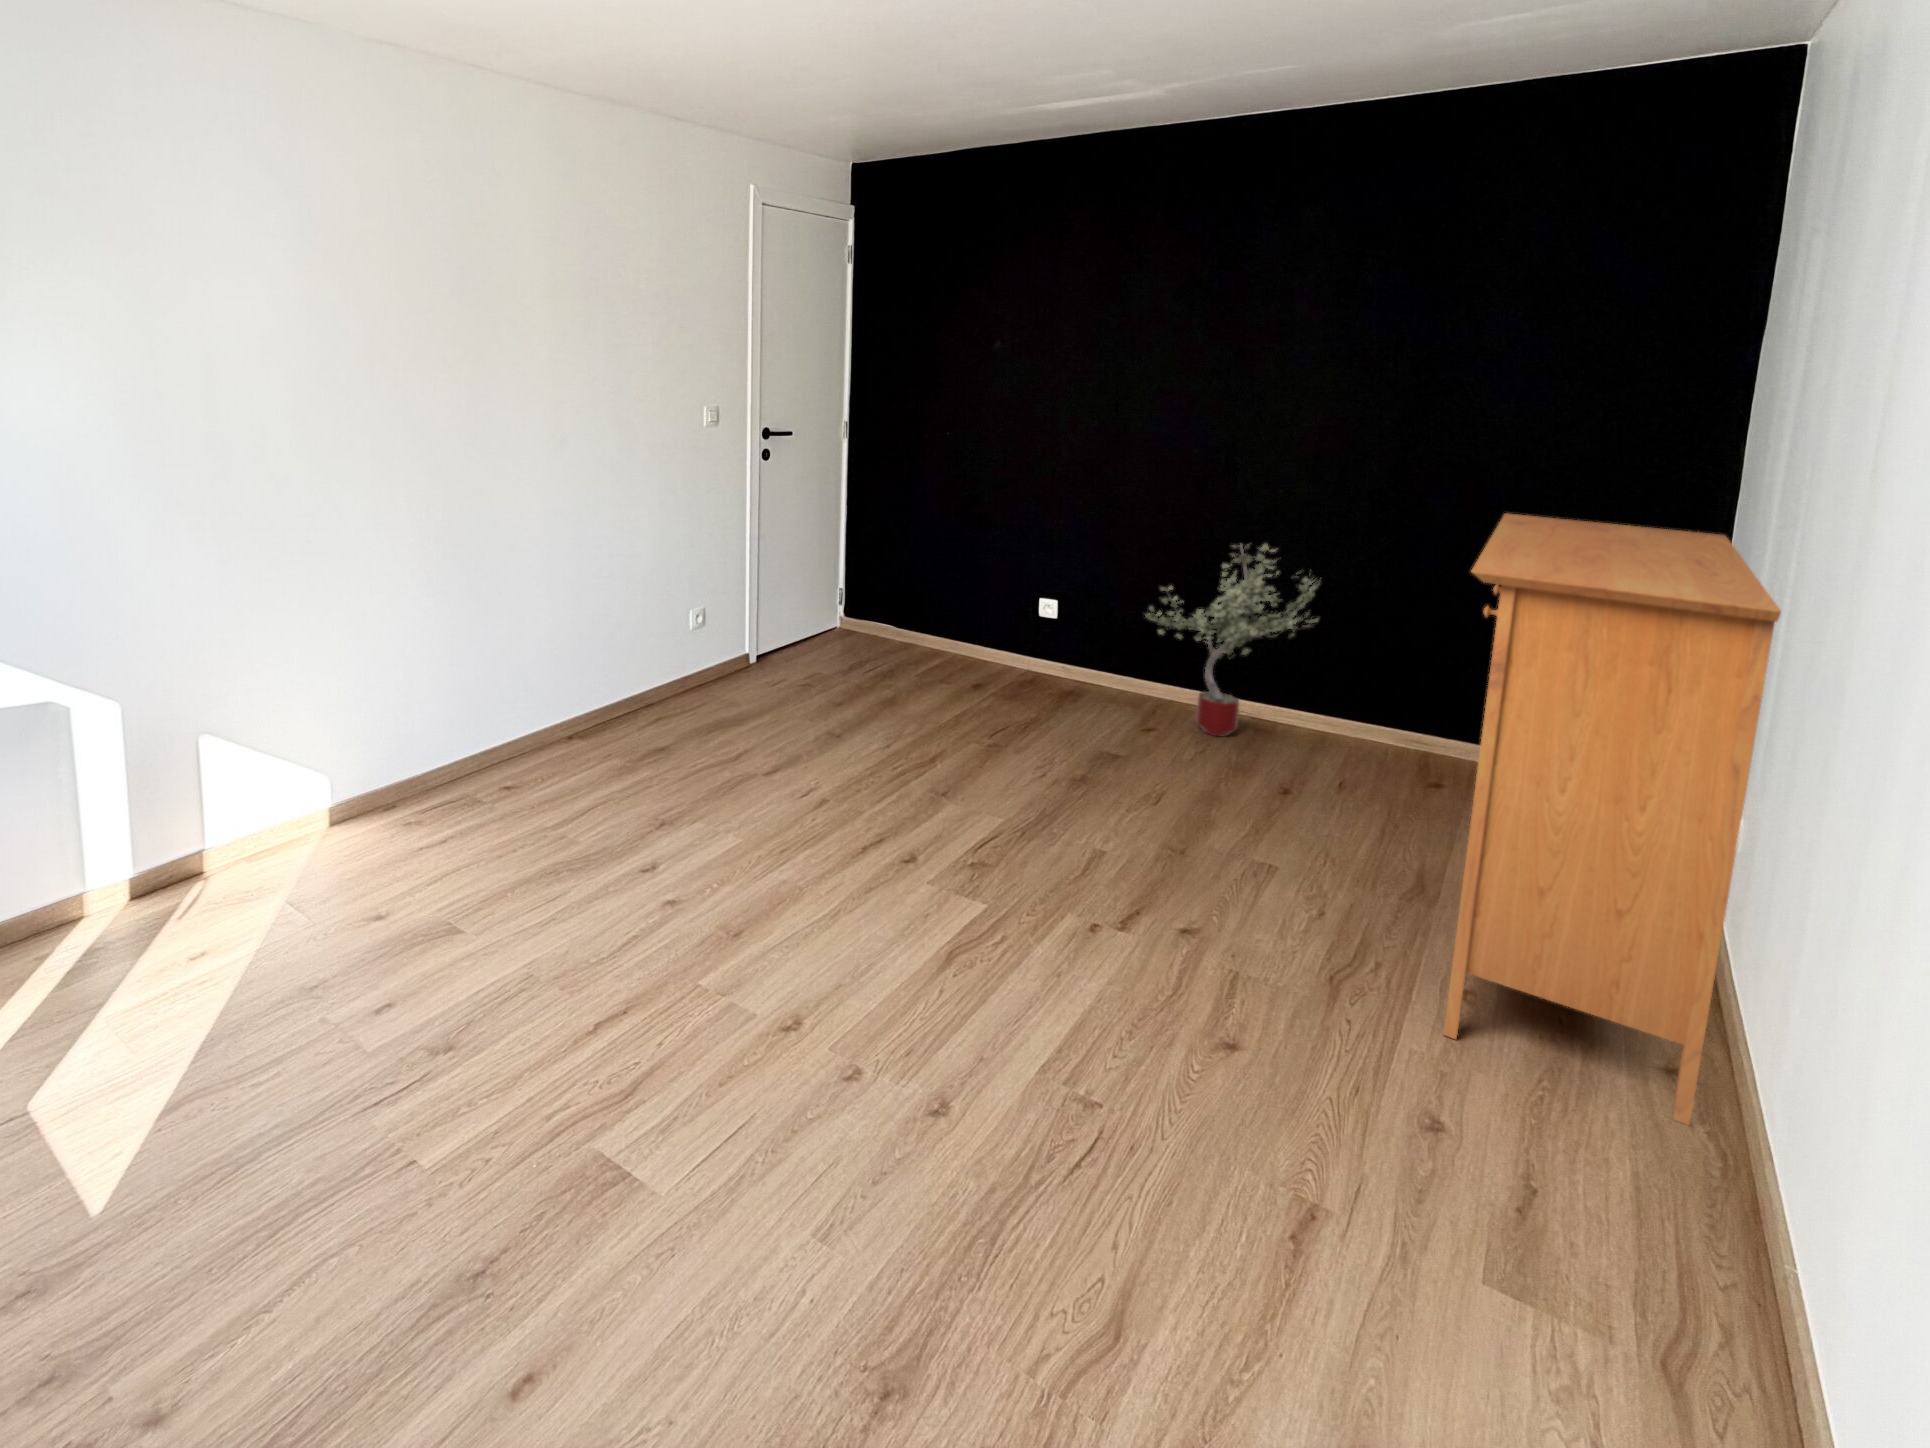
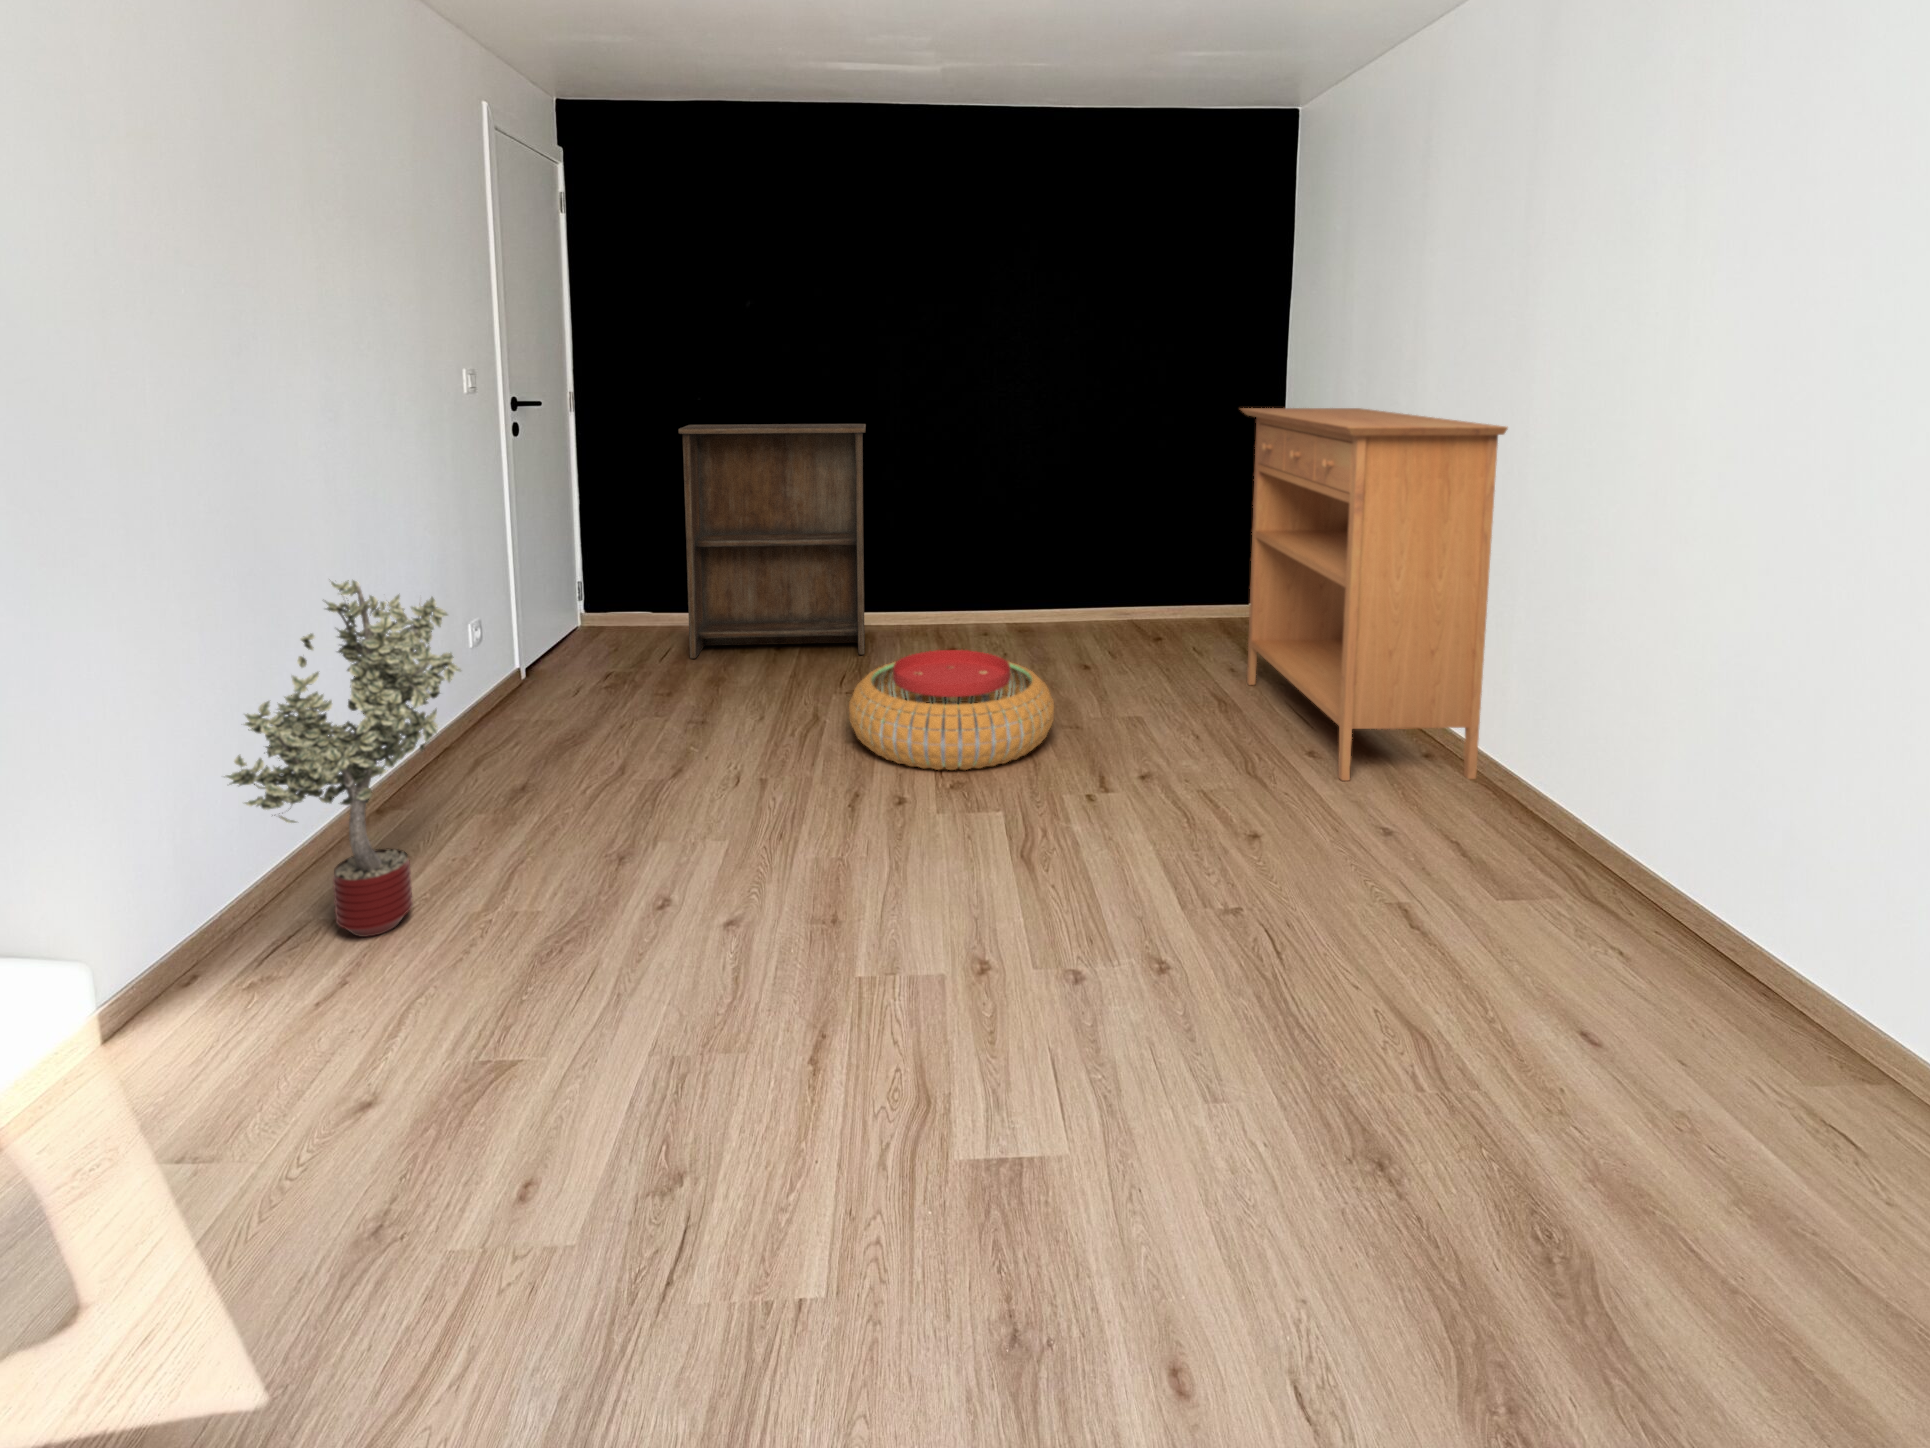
bookshelf: none [891,462,1084,711] -> present [678,424,866,658]
potted tree: present [1146,544,1321,737] -> present [226,580,461,937]
pouf: none [921,723,1141,860] -> present [849,650,1054,770]

